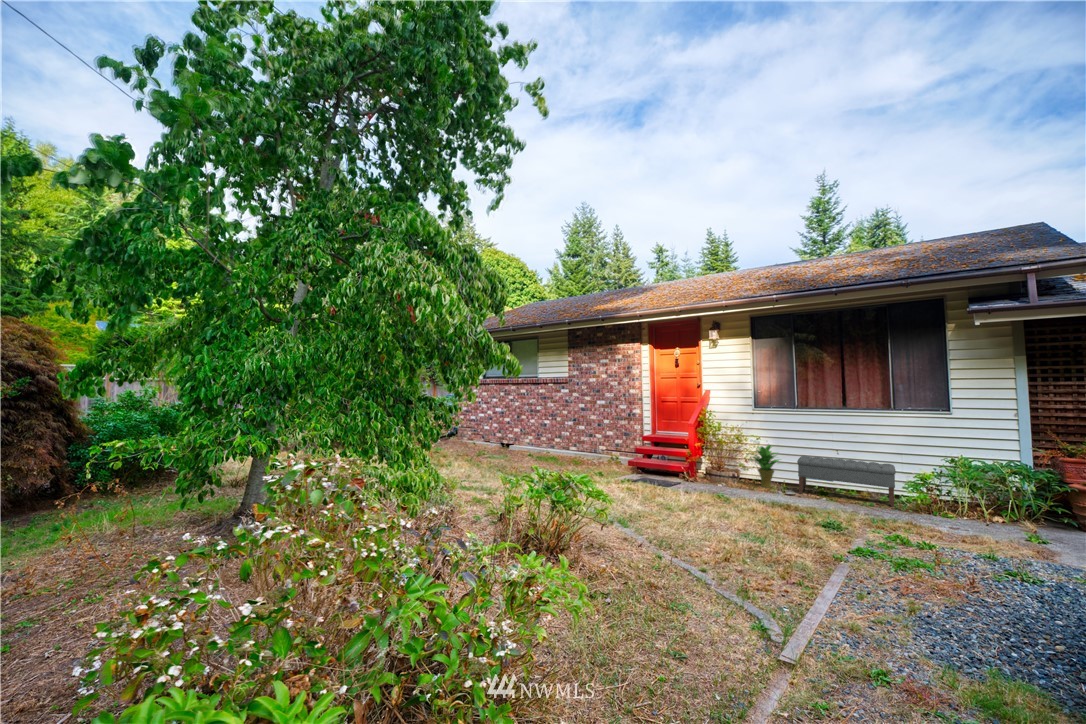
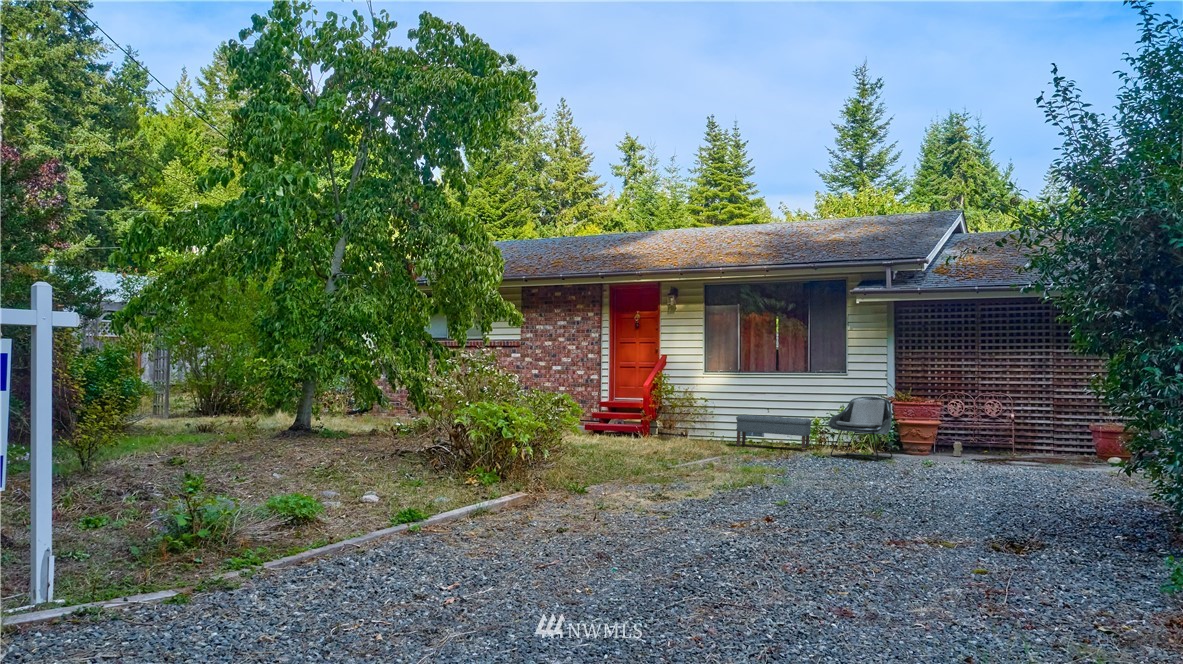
lounge chair: none [945,443,1053,543] -> present [829,397,892,461]
potted plant: present [753,445,779,488] -> none [698,404,727,444]

